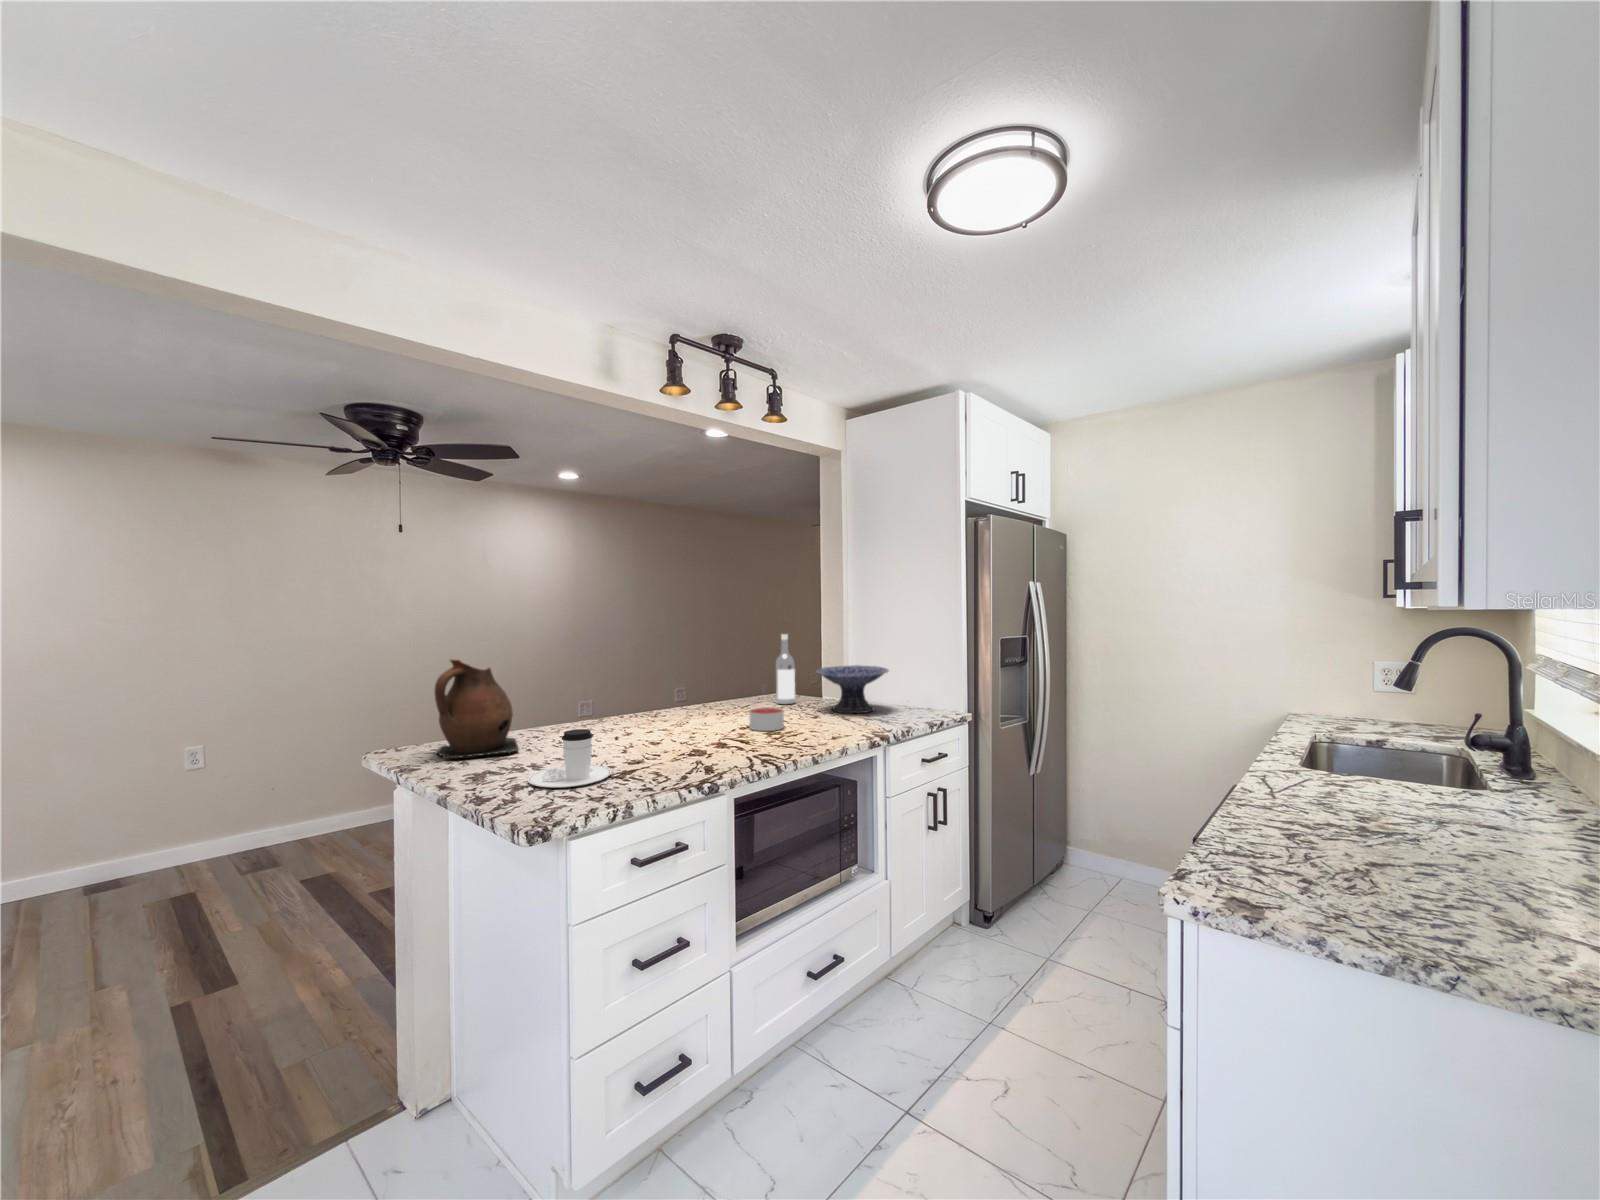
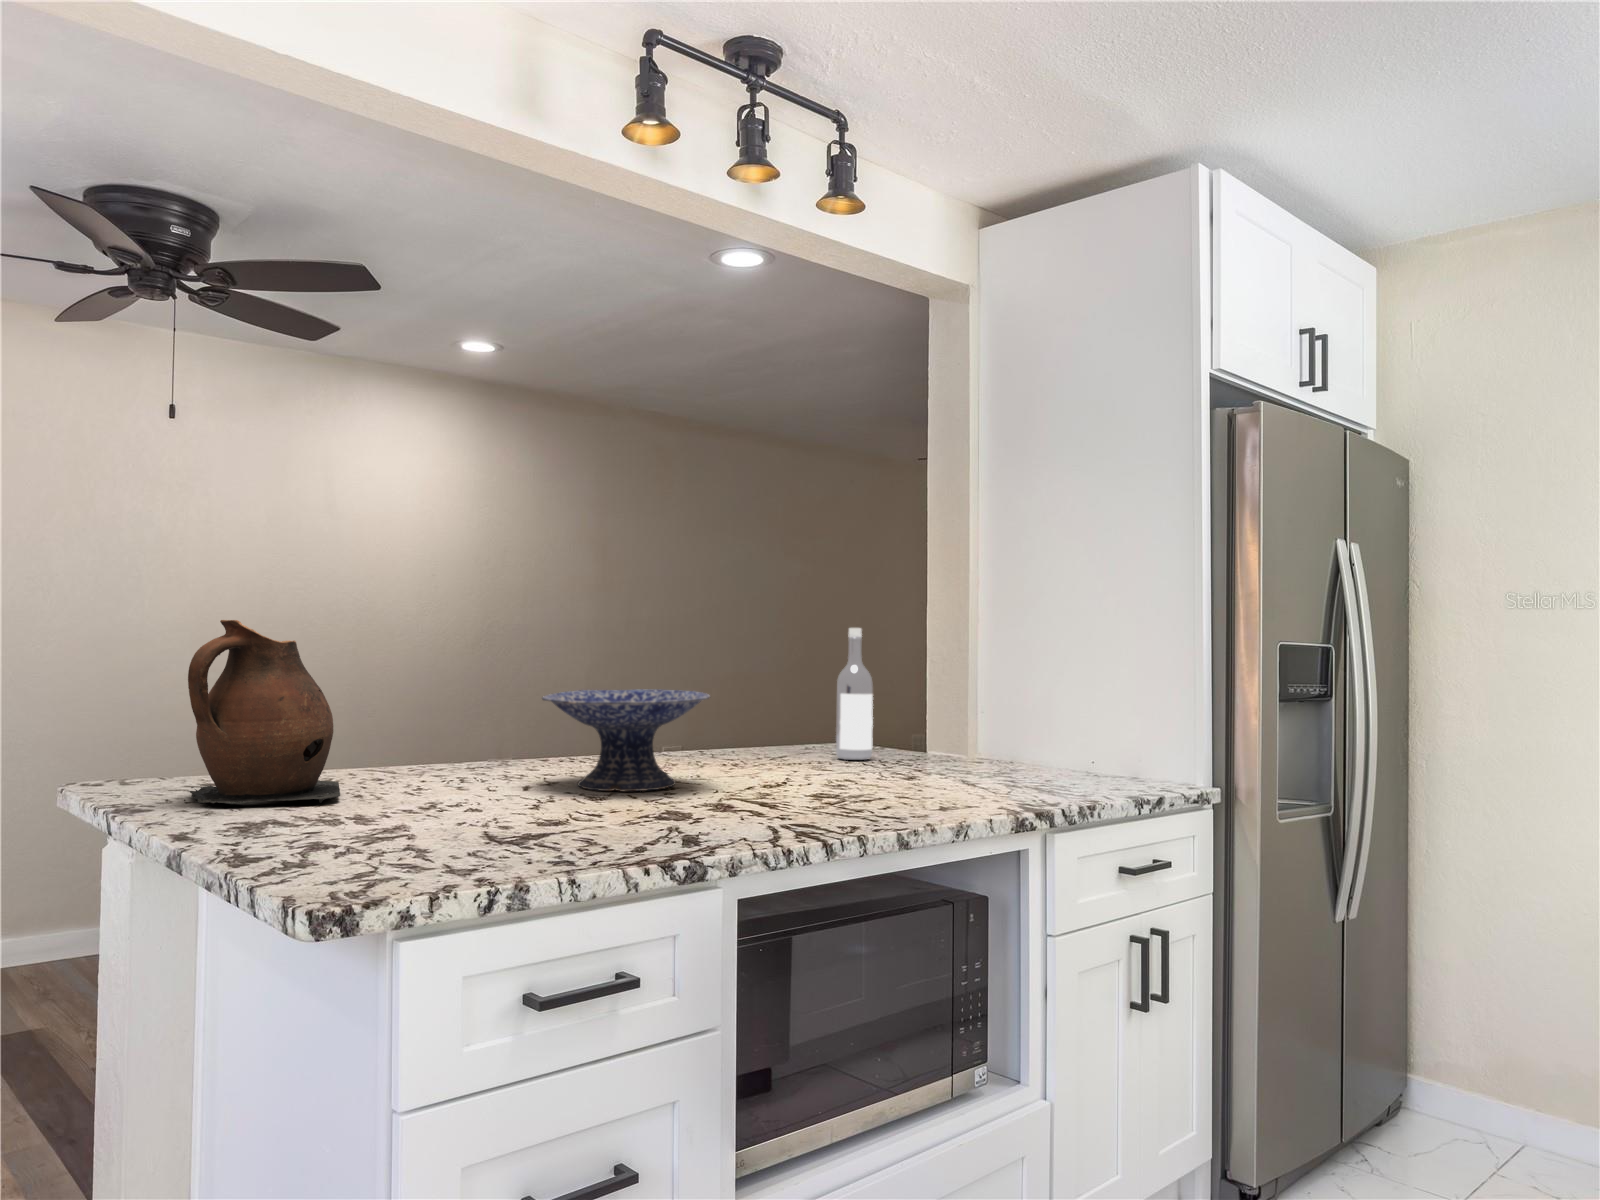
decorative bowl: present [816,665,889,713] -> present [542,689,710,791]
candle: present [749,707,784,731] -> none [781,751,847,793]
coffee cup: present [528,729,611,788] -> none [338,746,501,851]

